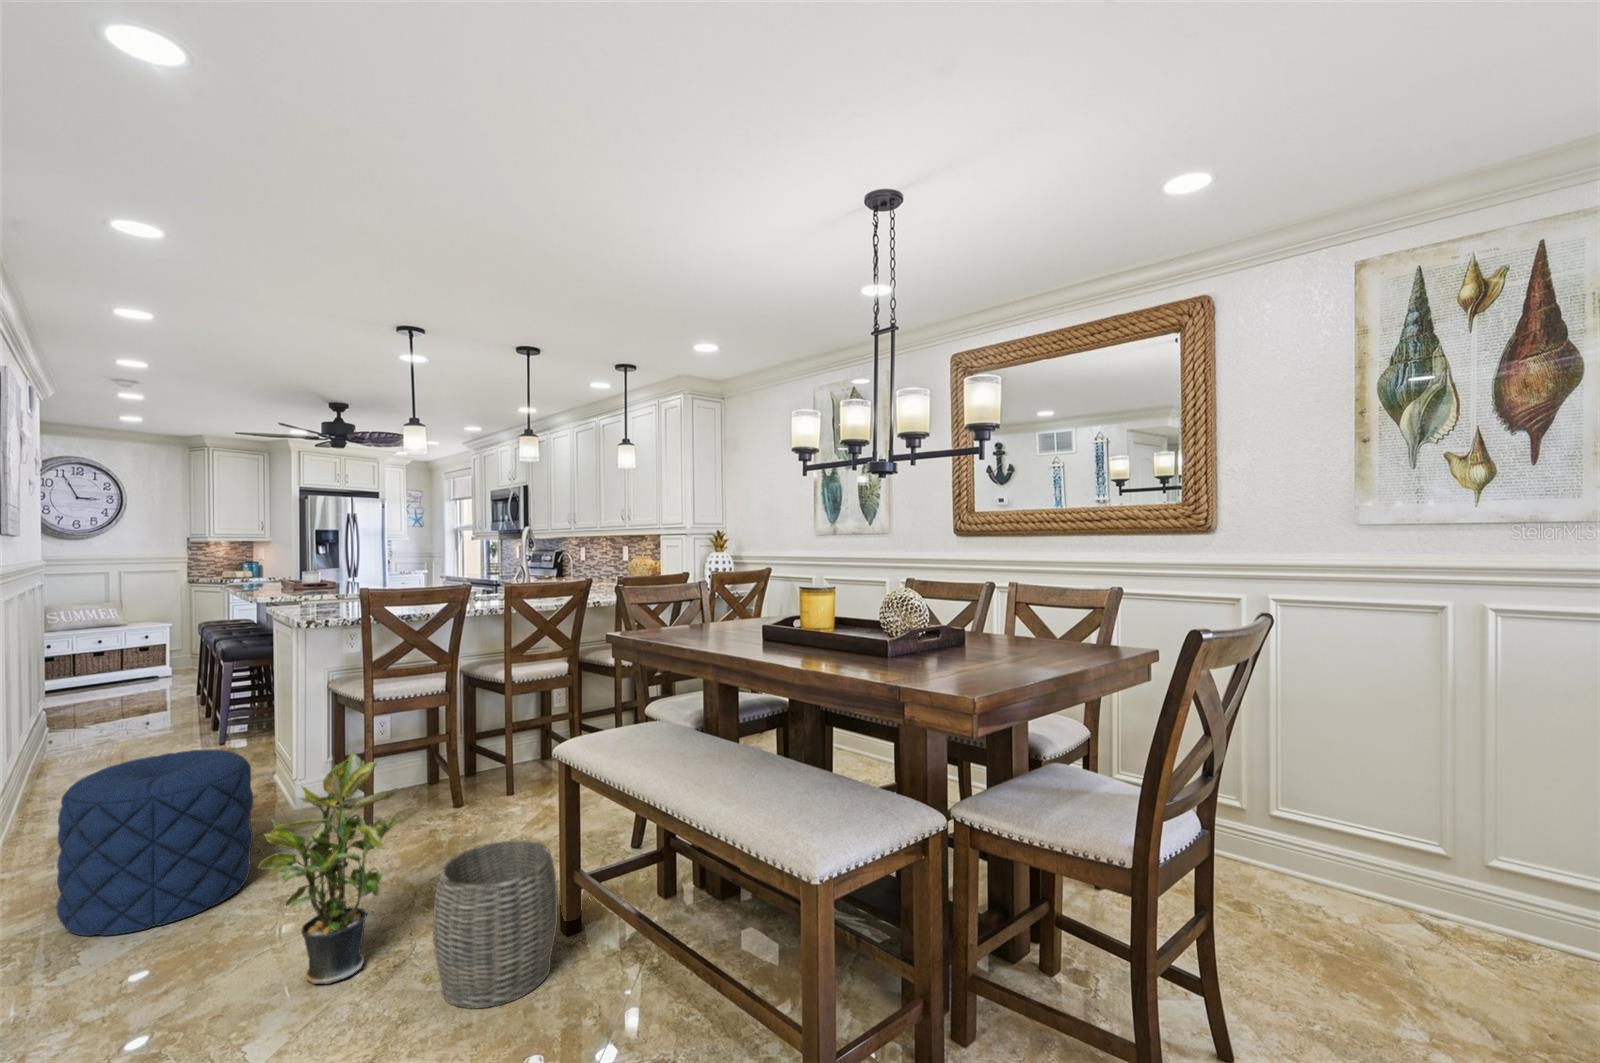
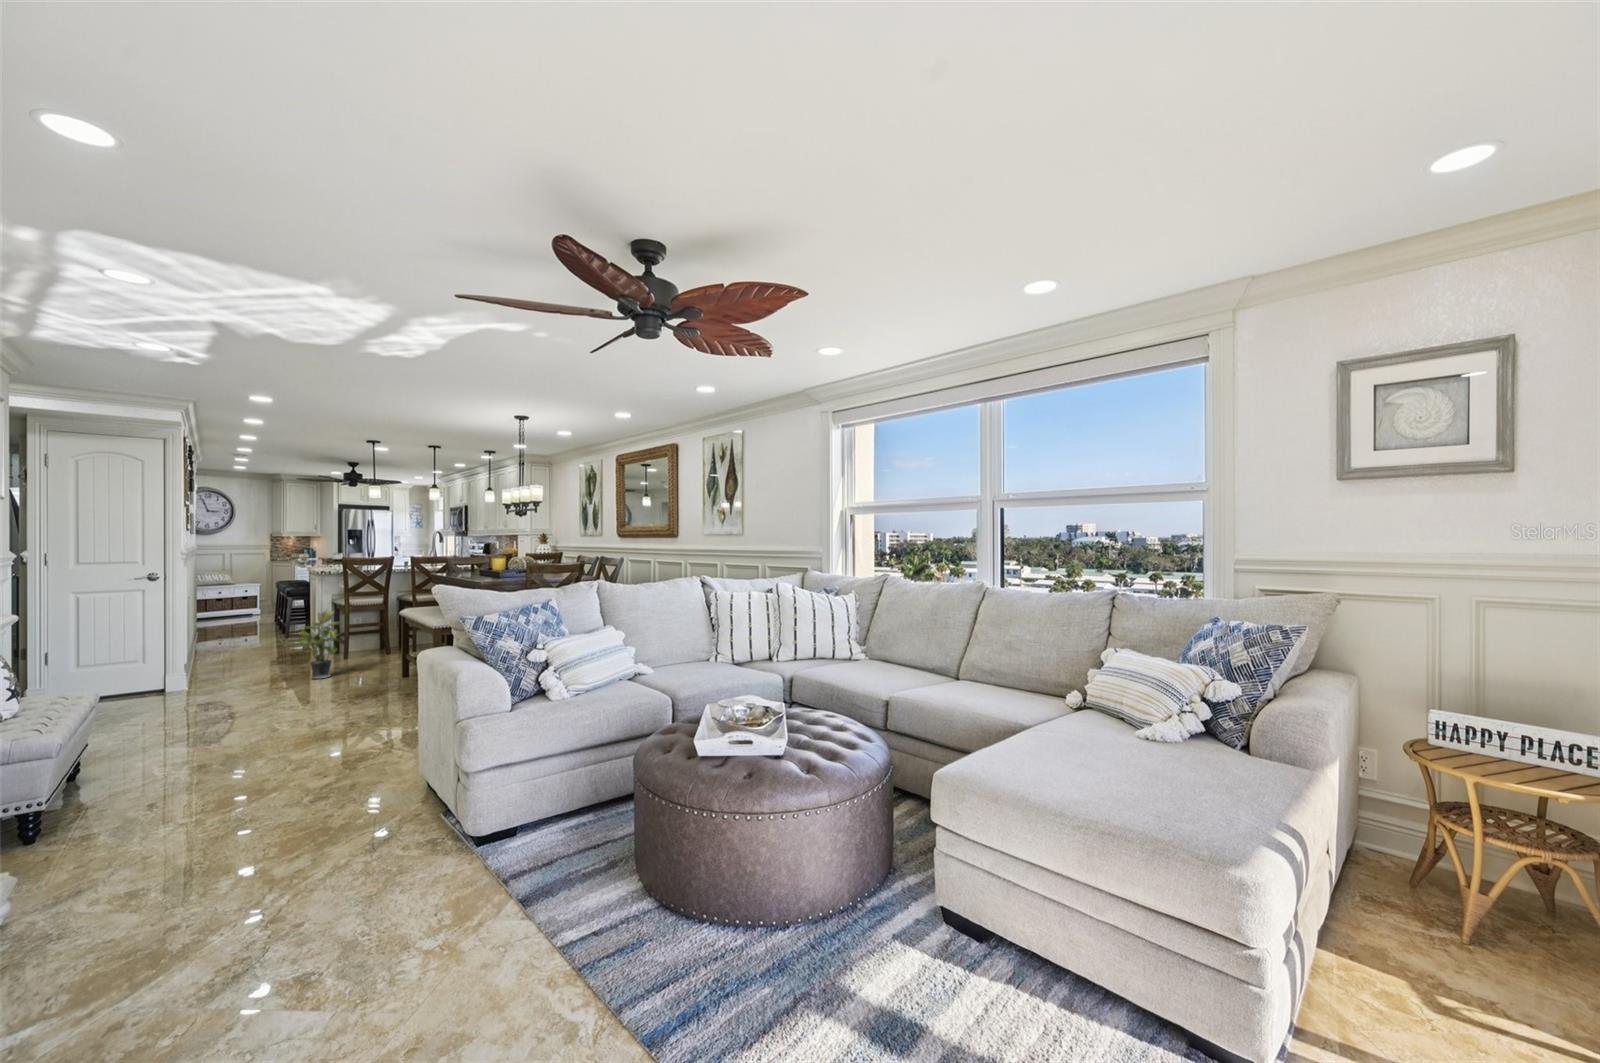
pouf: present [57,749,253,936] -> none [230,617,298,672]
woven basket: present [433,840,558,1009] -> none [349,640,393,682]

